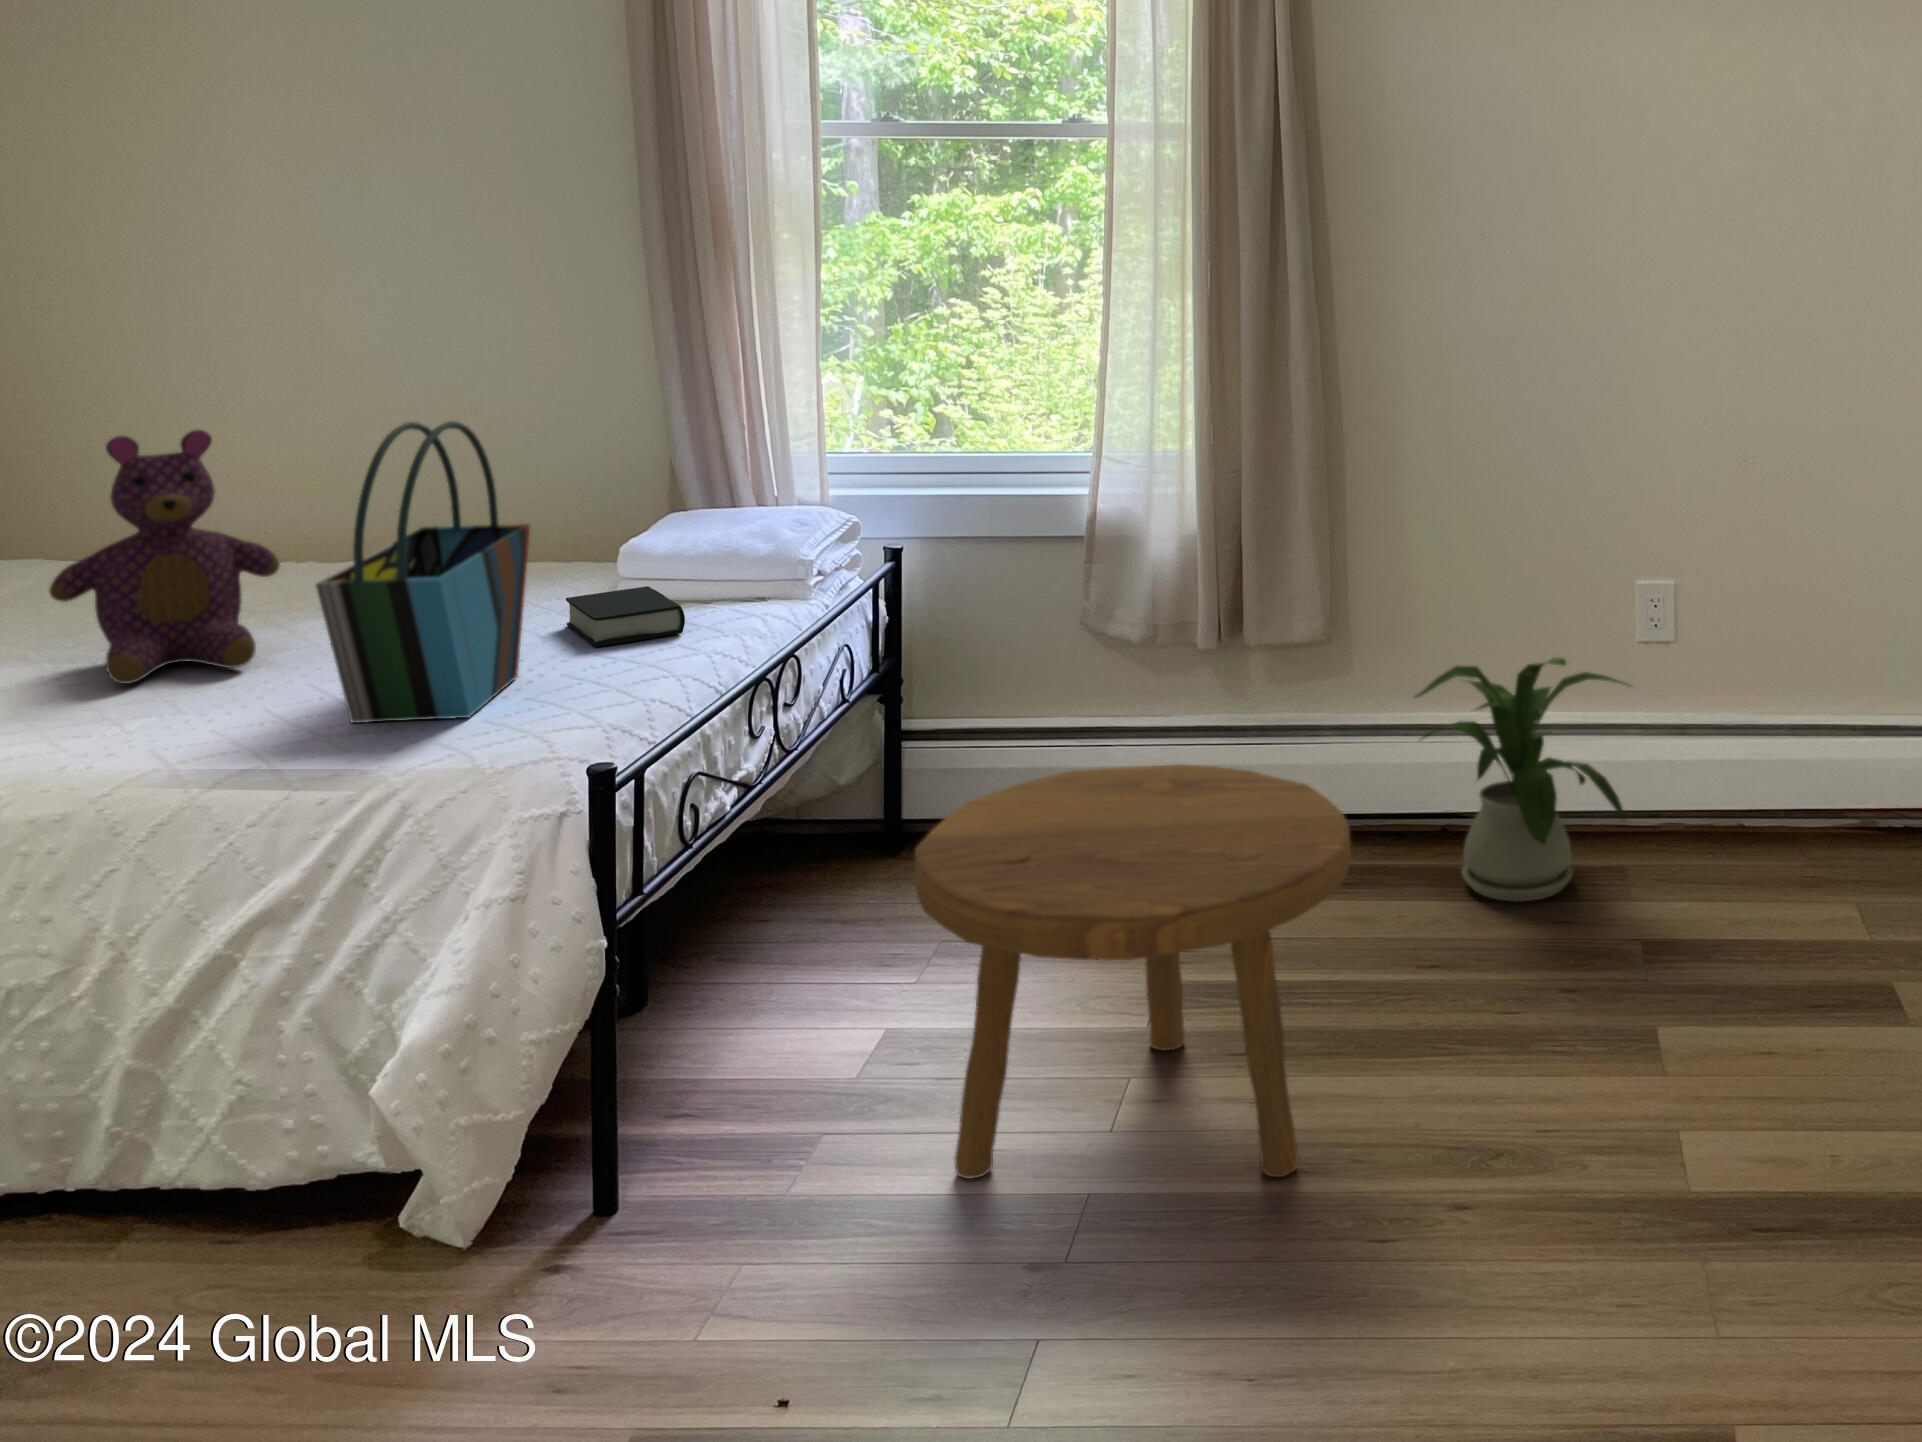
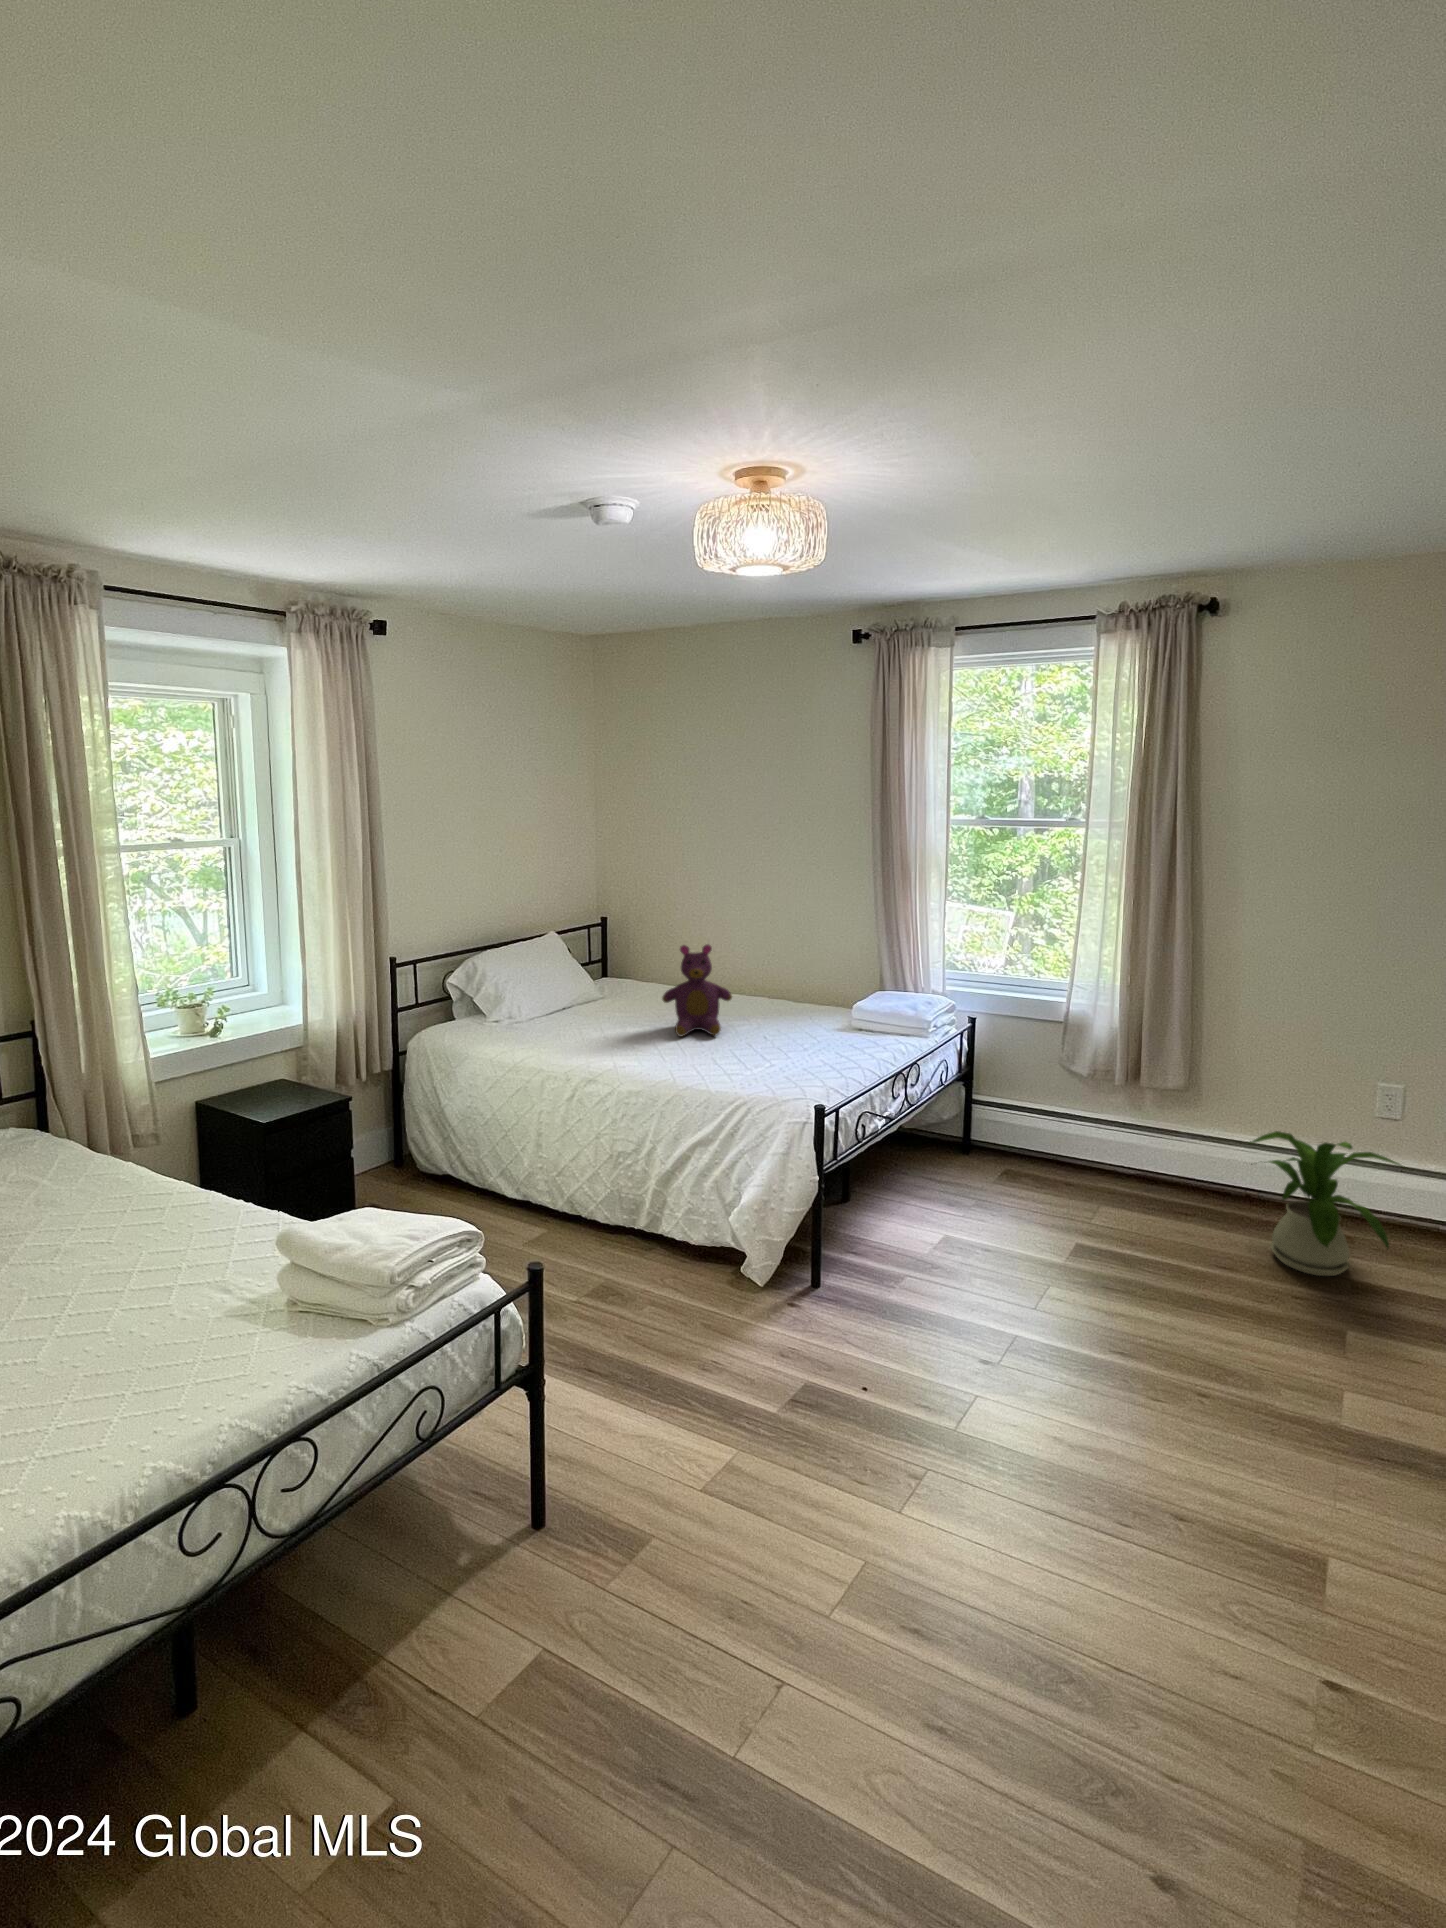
tote bag: present [316,421,530,723] -> none [729,953,812,1075]
book: present [566,586,685,647] -> none [829,1023,872,1048]
footstool: present [915,764,1351,1179] -> none [945,1149,1177,1391]

